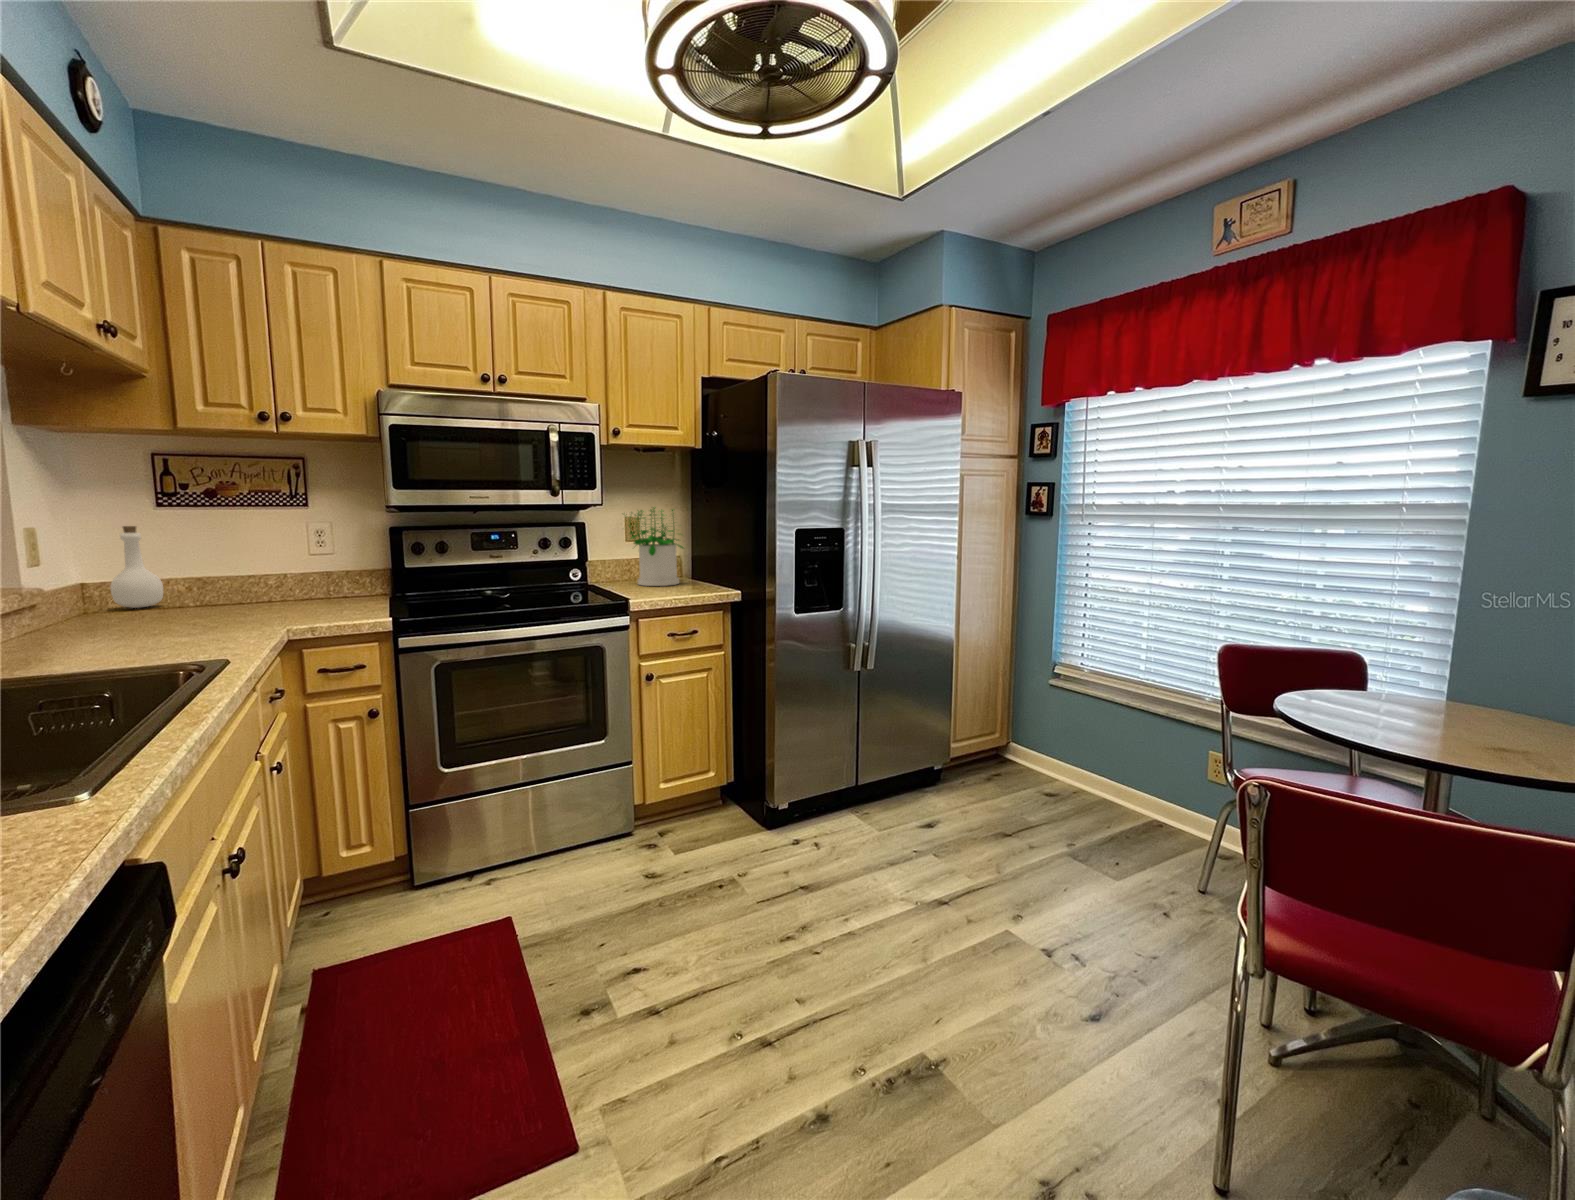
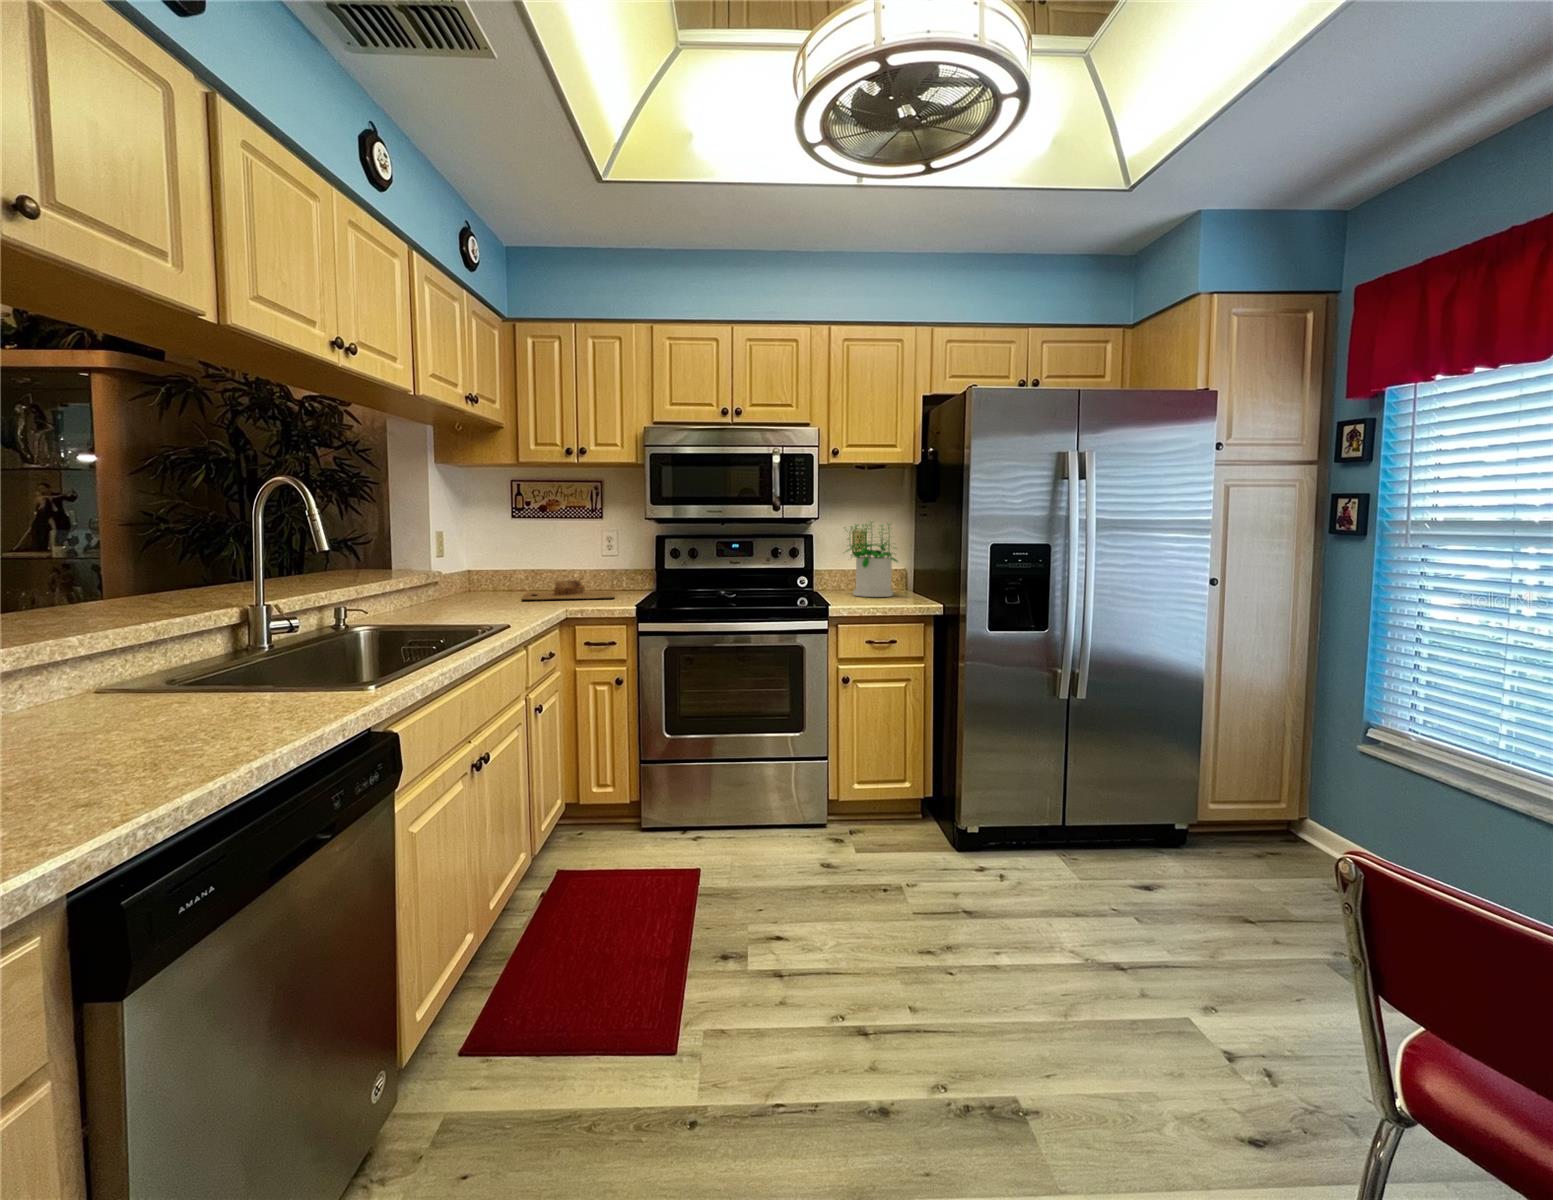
bottle: present [110,526,164,608] -> none [482,533,511,591]
cutting board: none [198,586,349,619] -> present [522,580,615,600]

